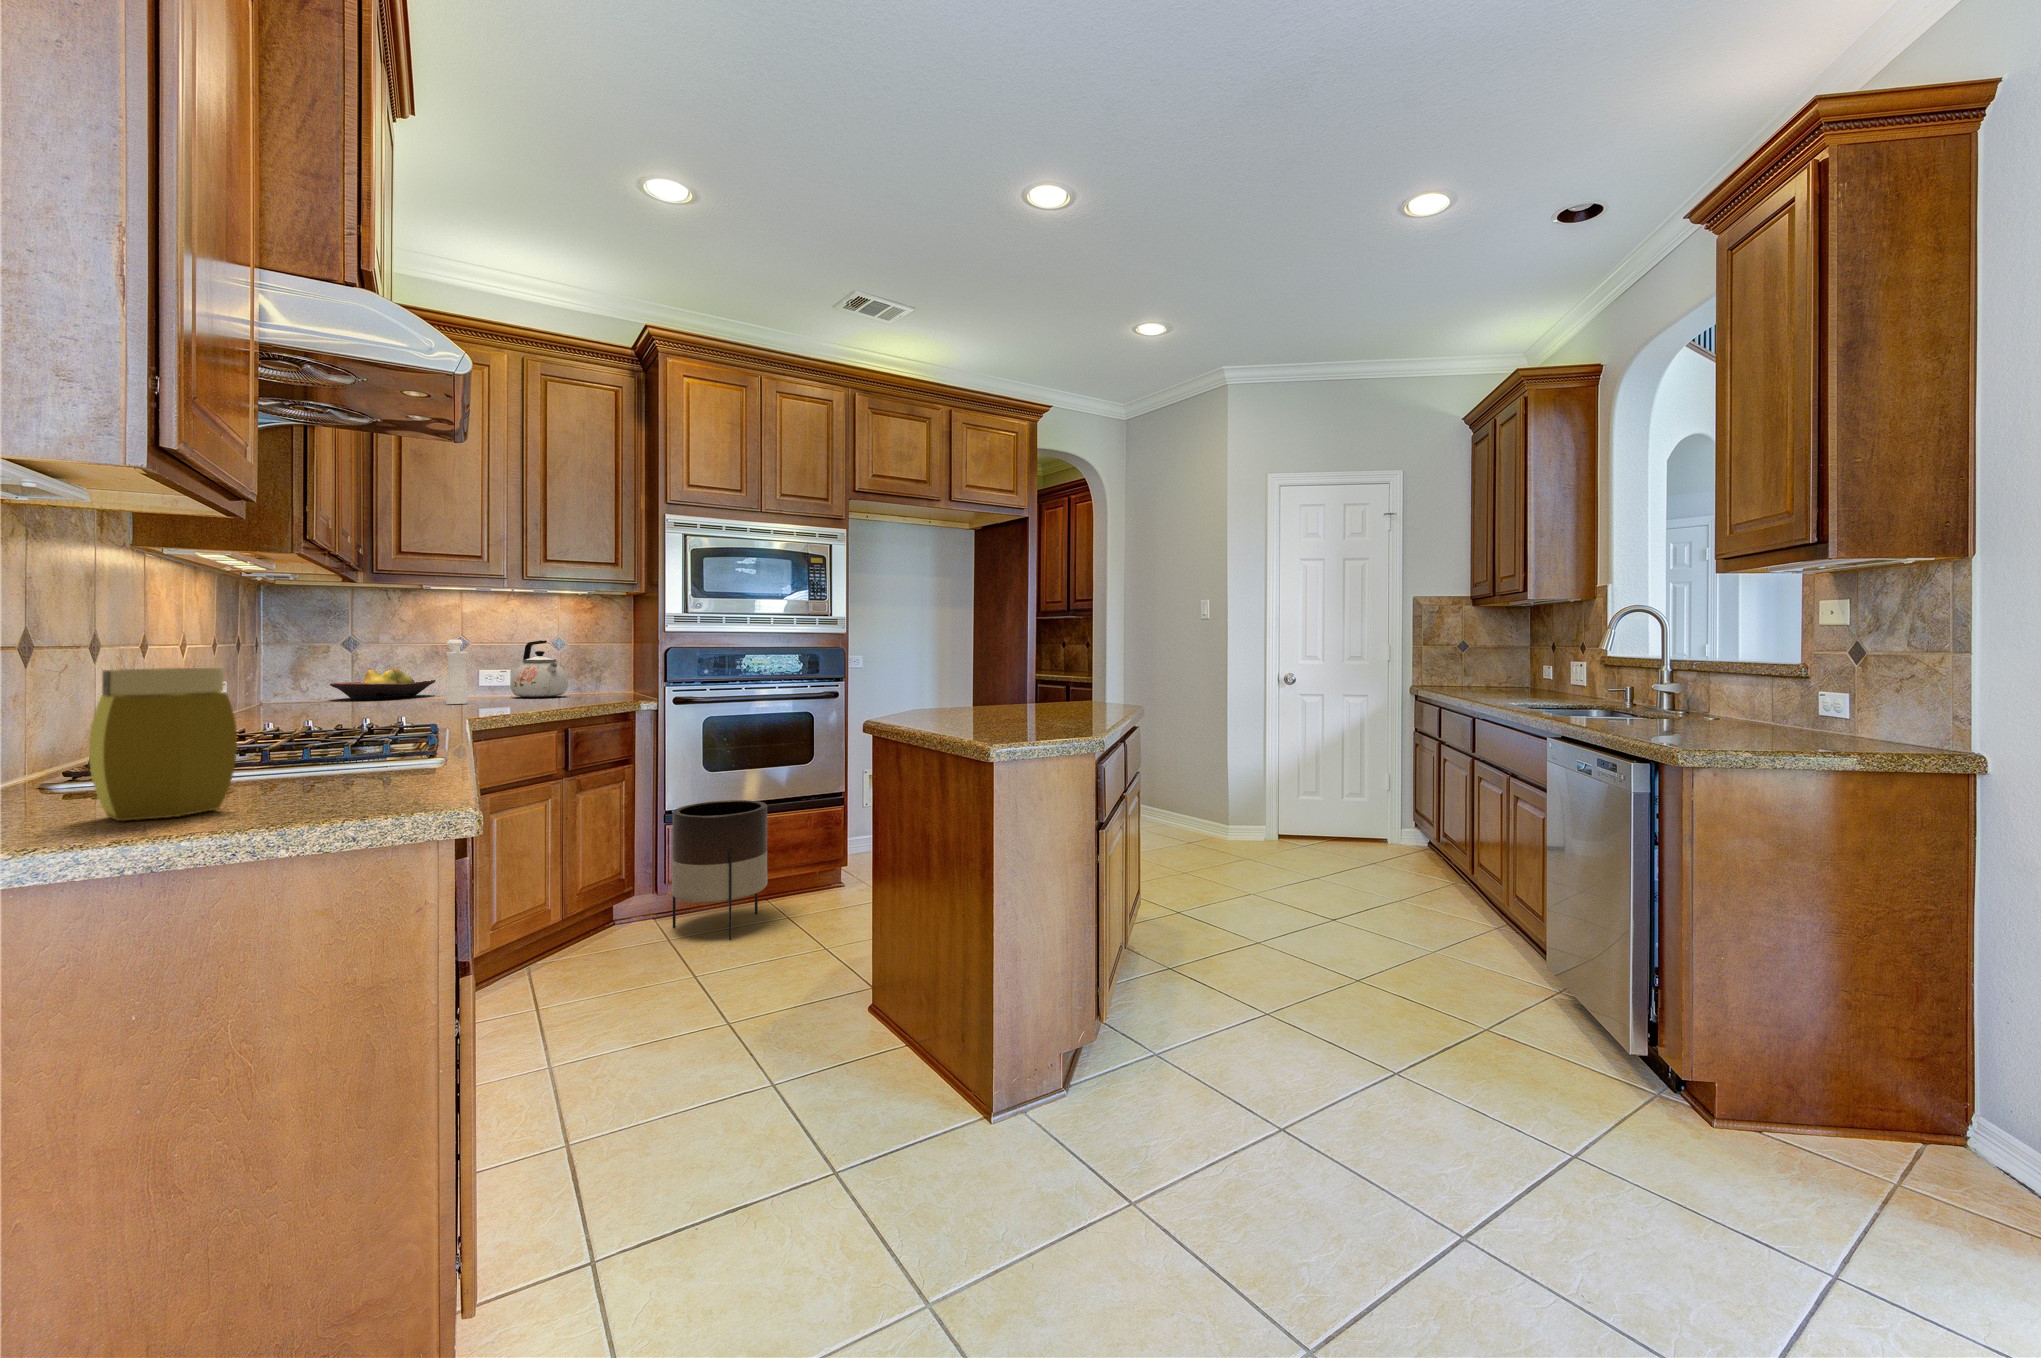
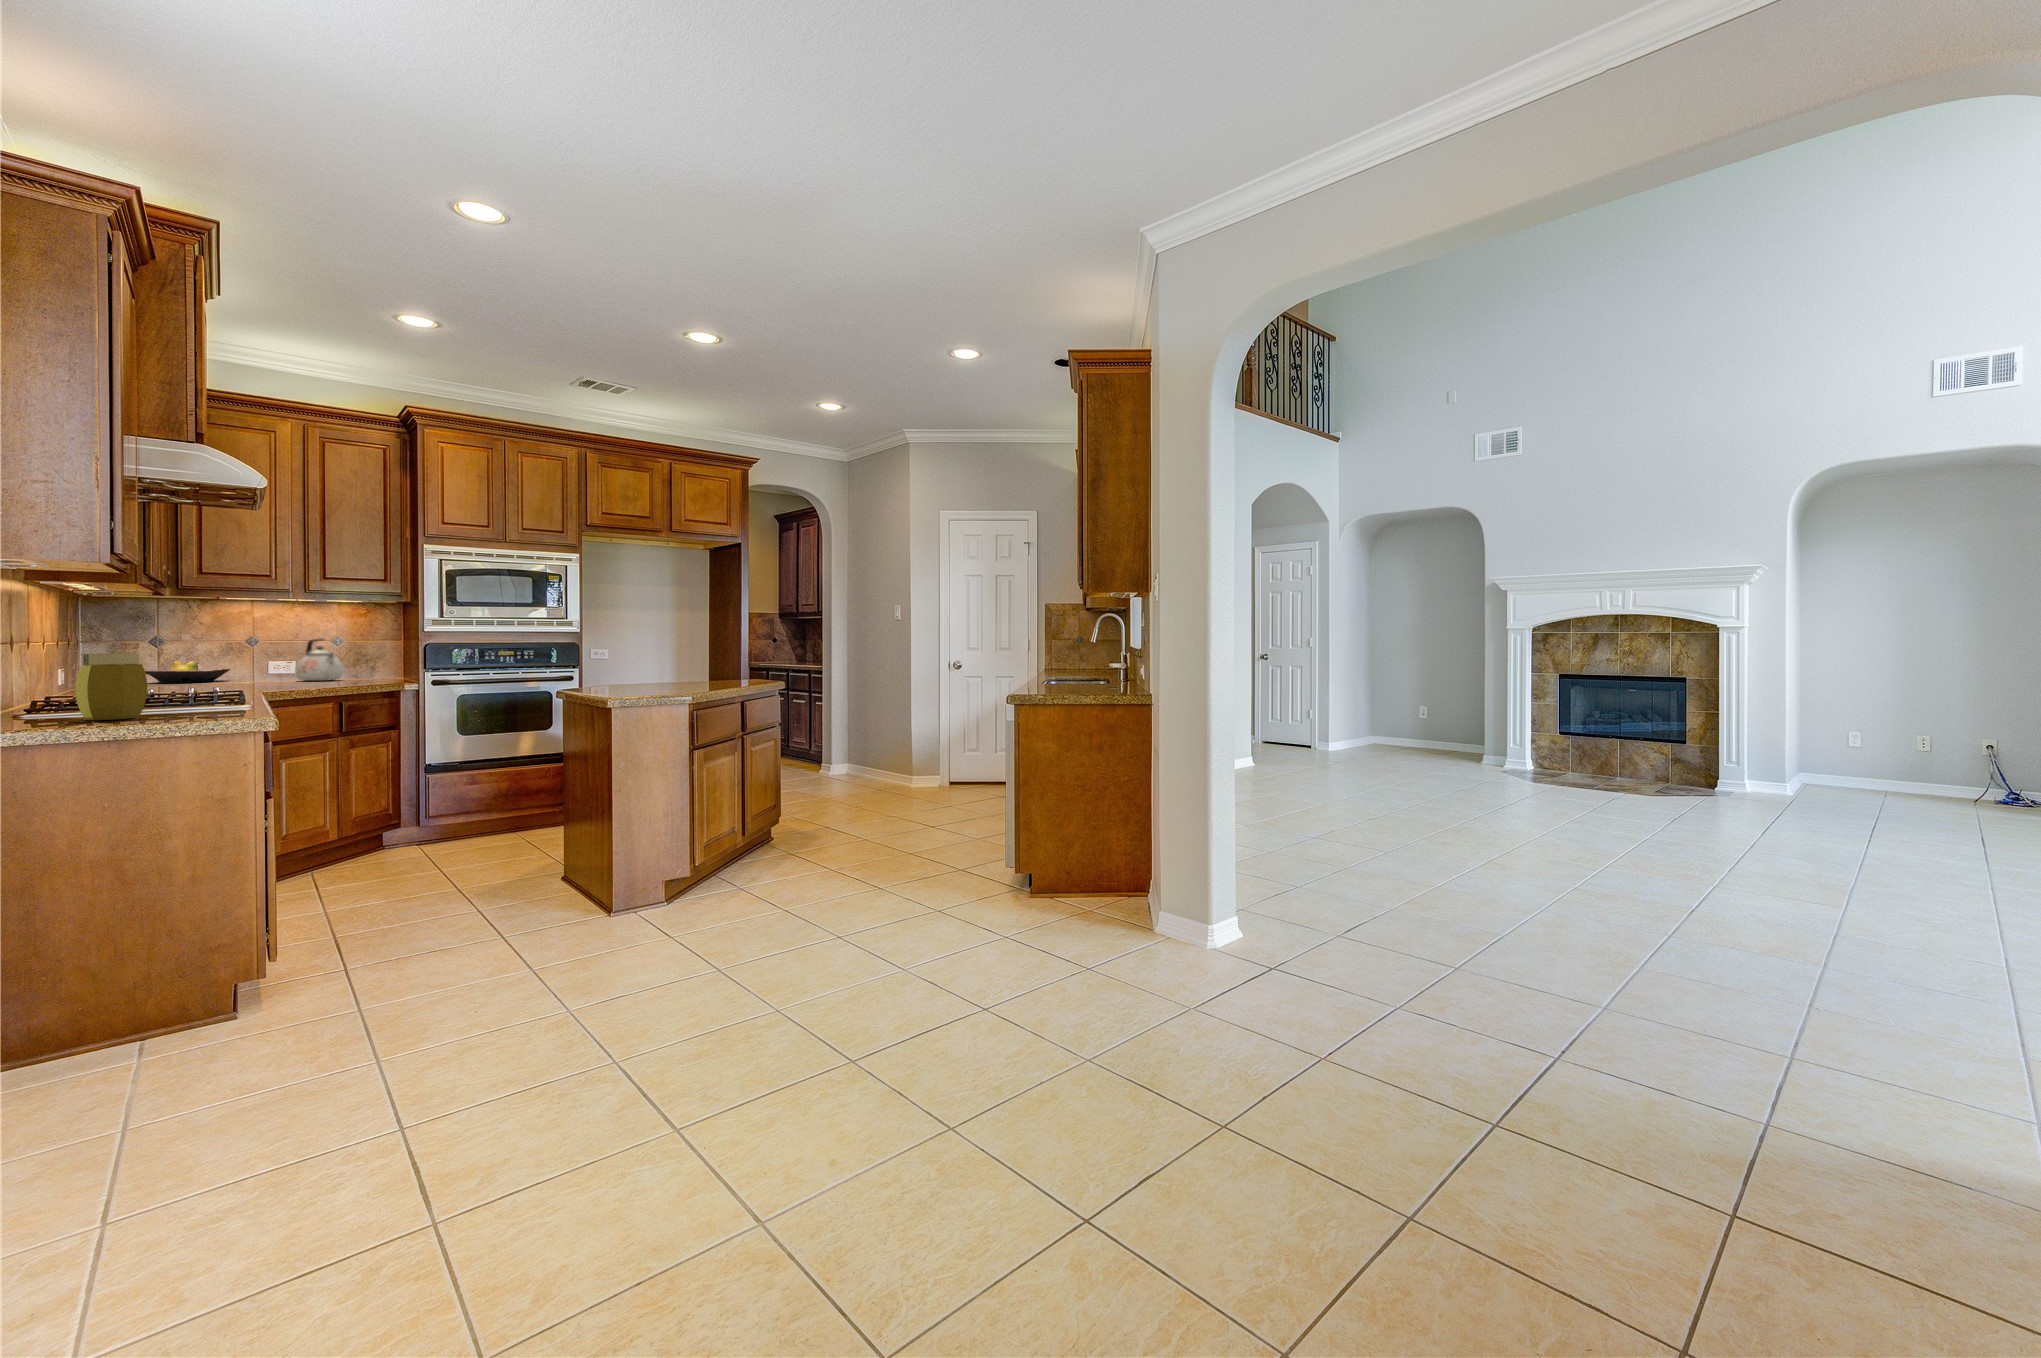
pepper mill: present [446,640,468,704] -> none [242,638,260,685]
planter: present [672,800,768,940] -> none [430,756,509,853]

